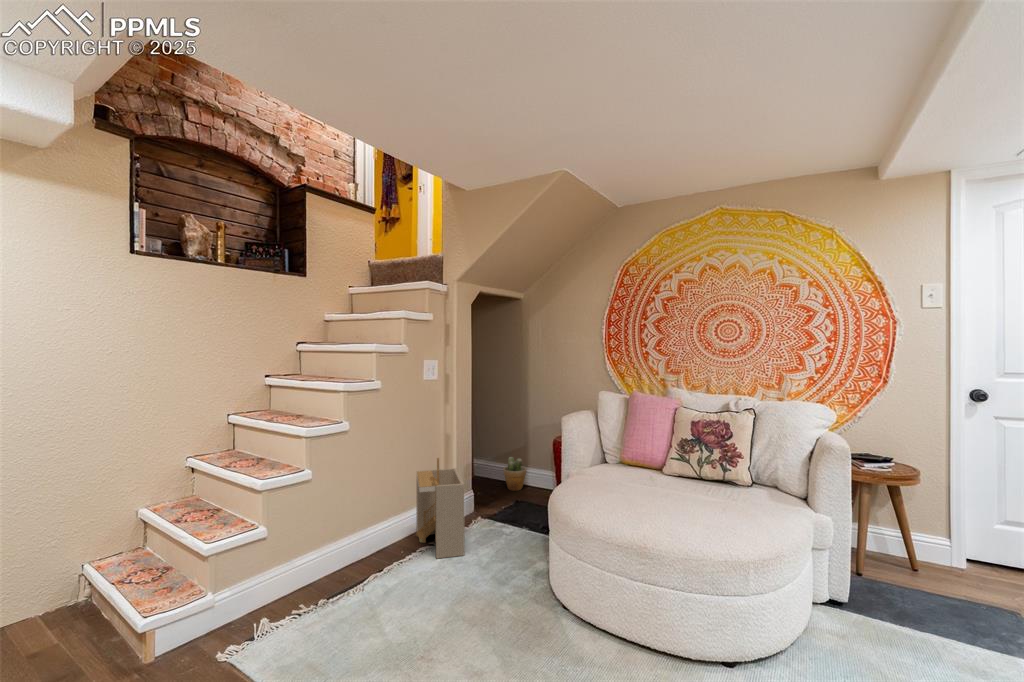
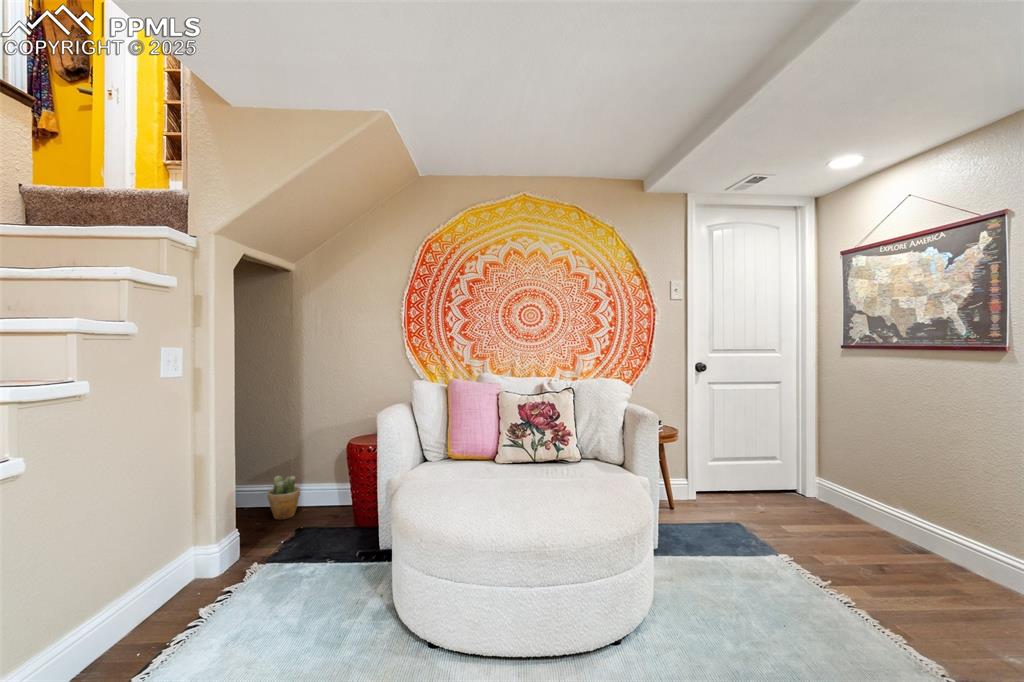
storage bin: present [416,458,464,558] -> none [157,491,259,642]

